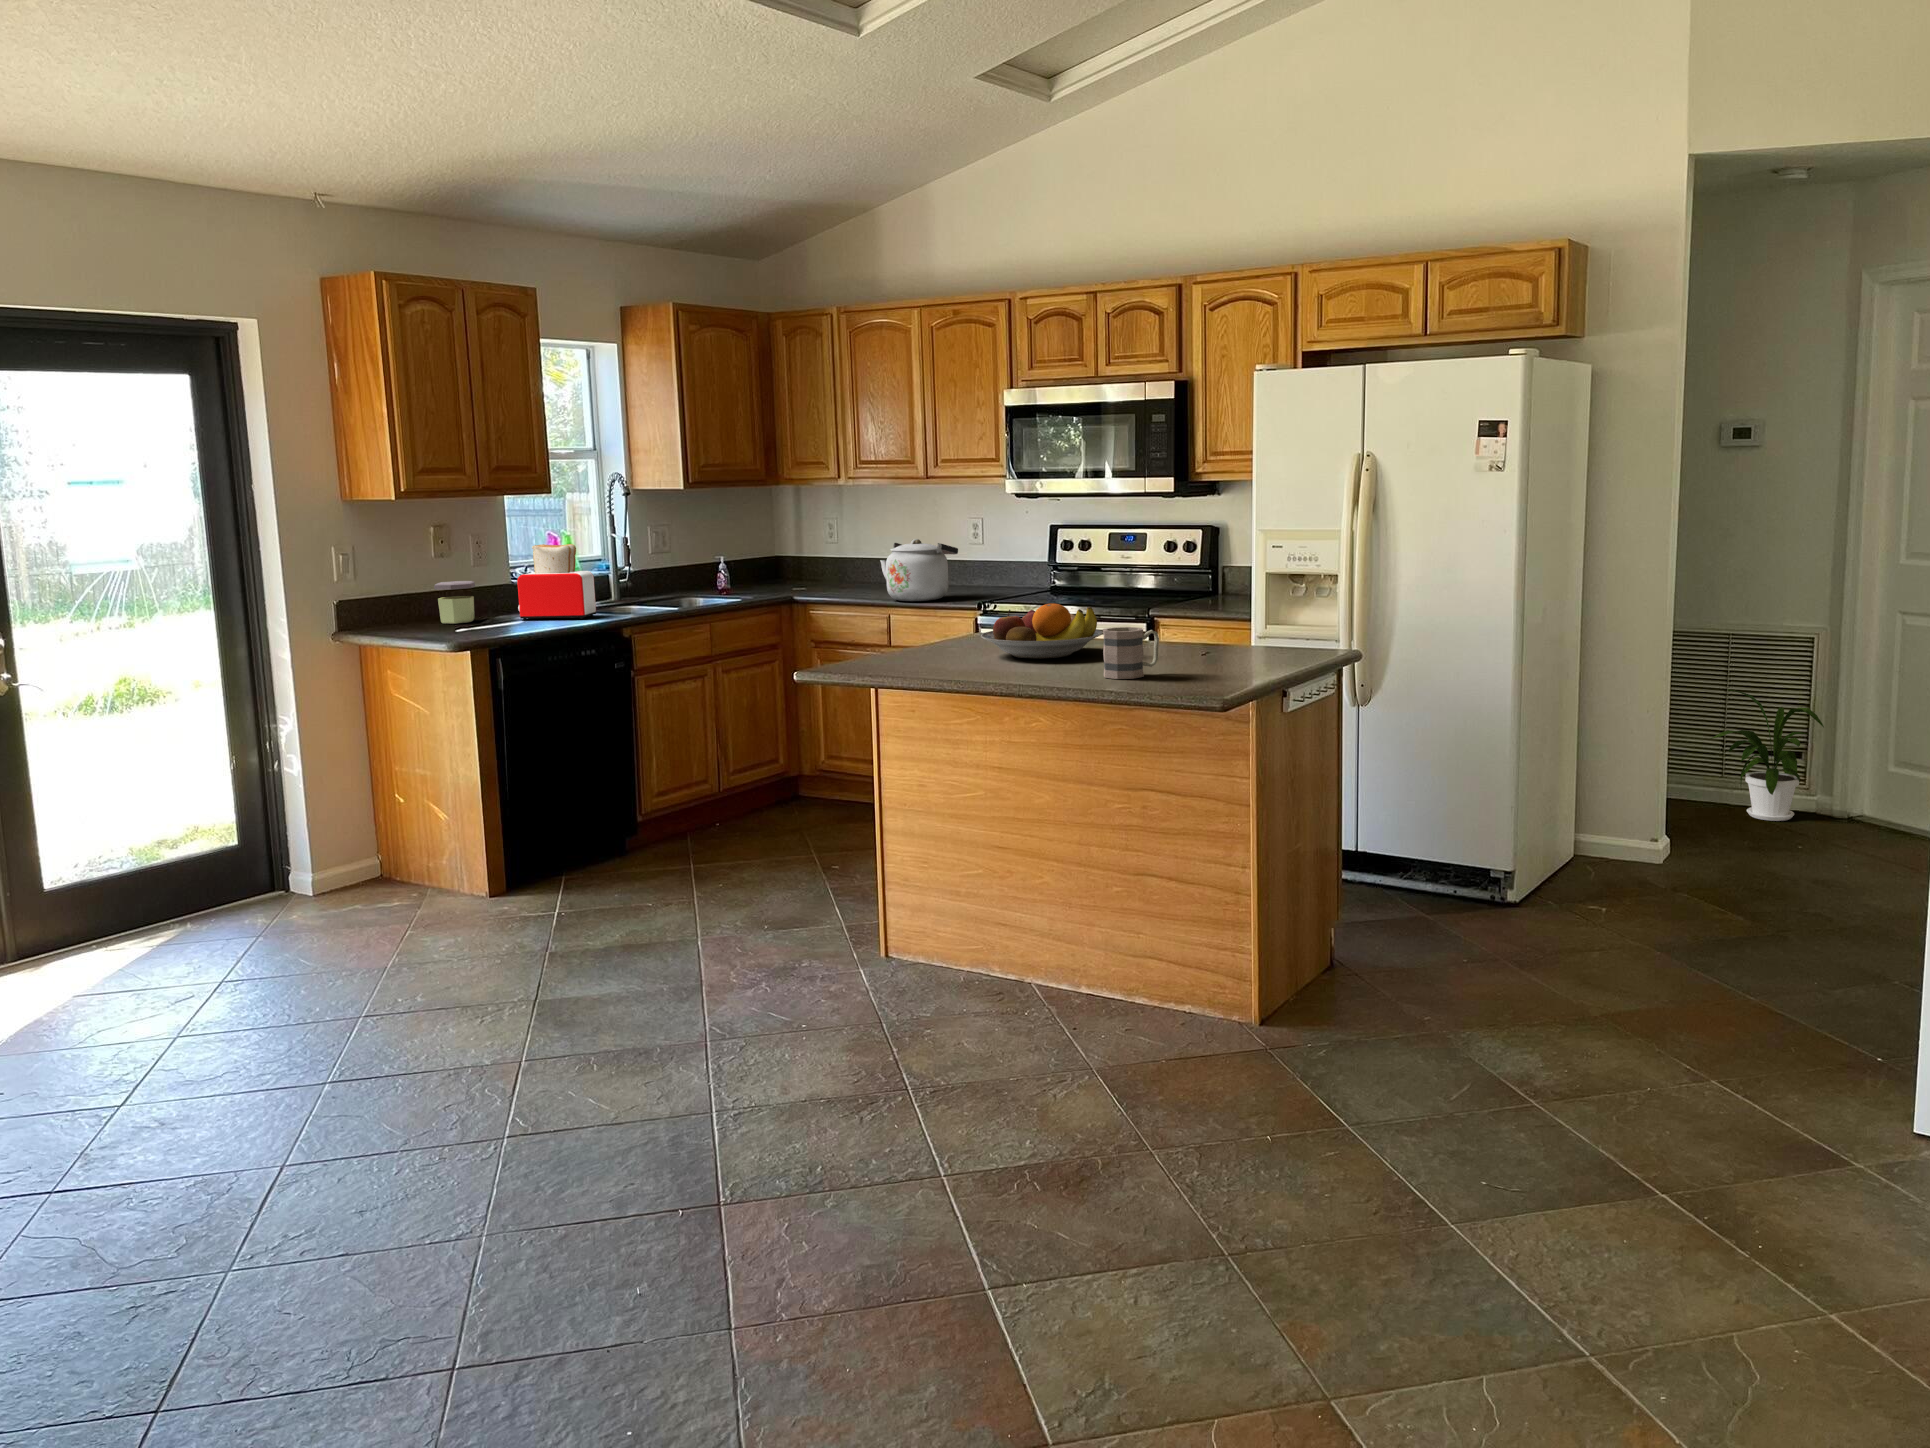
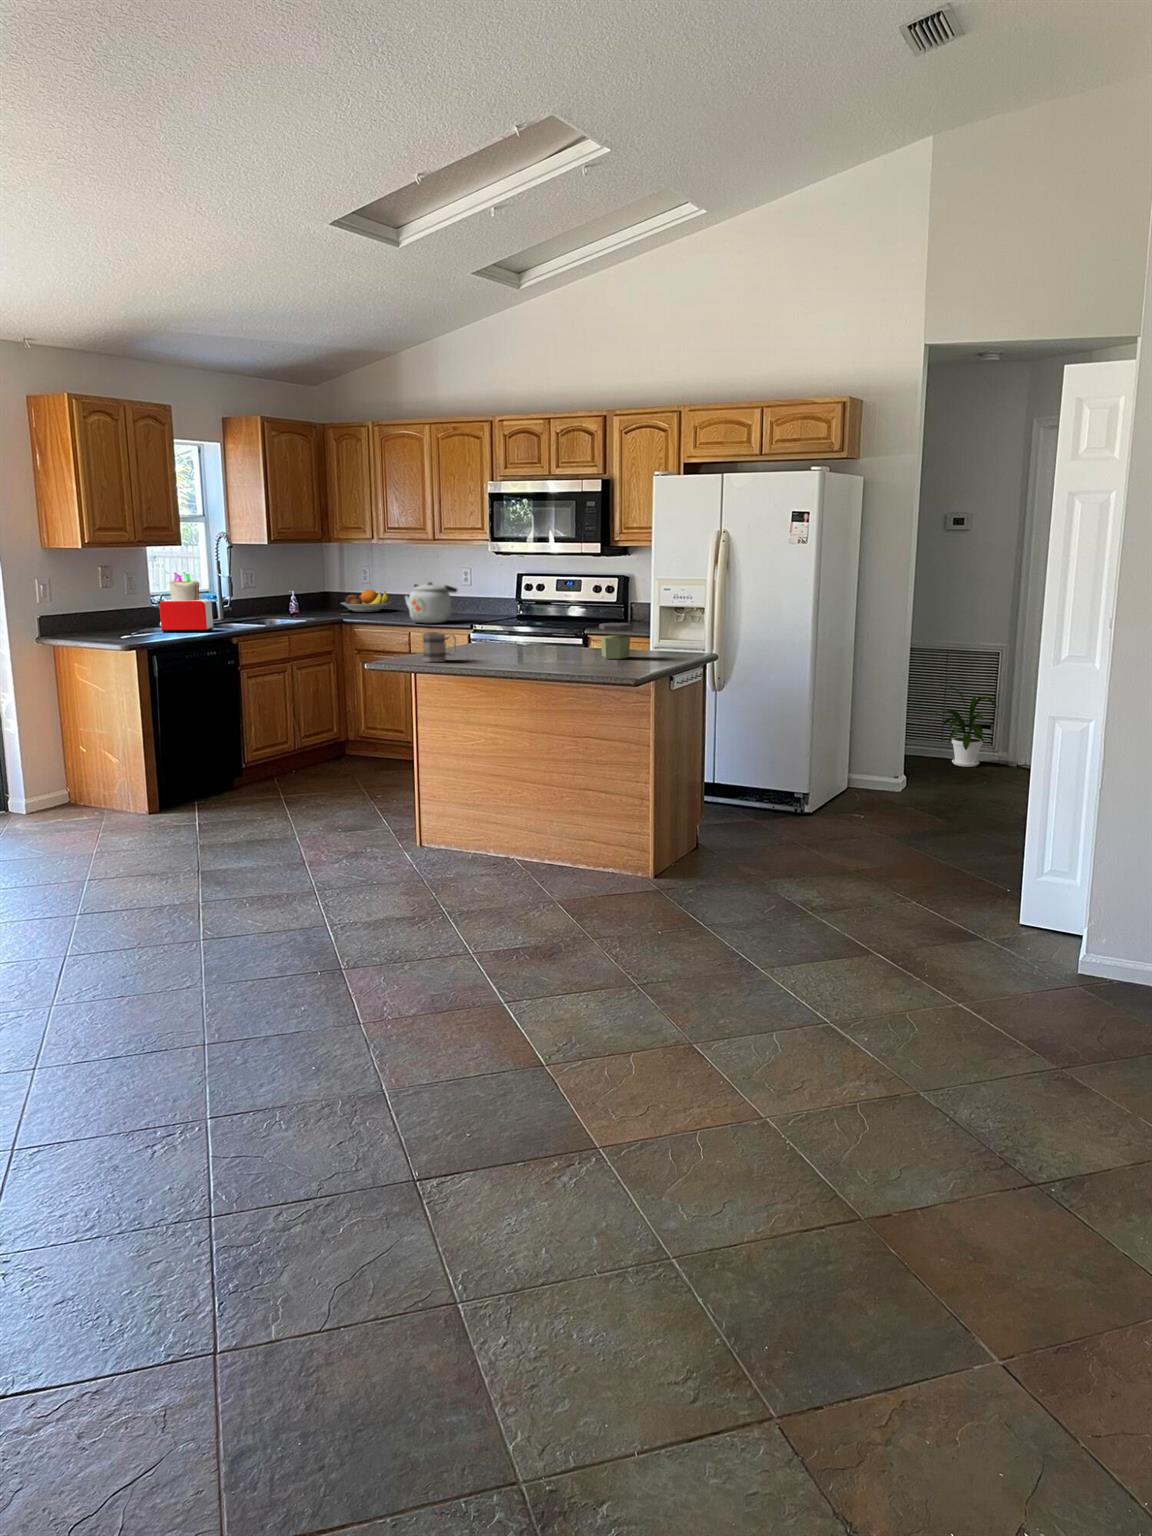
jar: present [434,581,475,624] -> present [599,623,632,659]
fruit bowl: present [981,604,1102,659] -> present [340,590,391,612]
mug: present [1103,627,1159,679] -> present [423,632,456,662]

